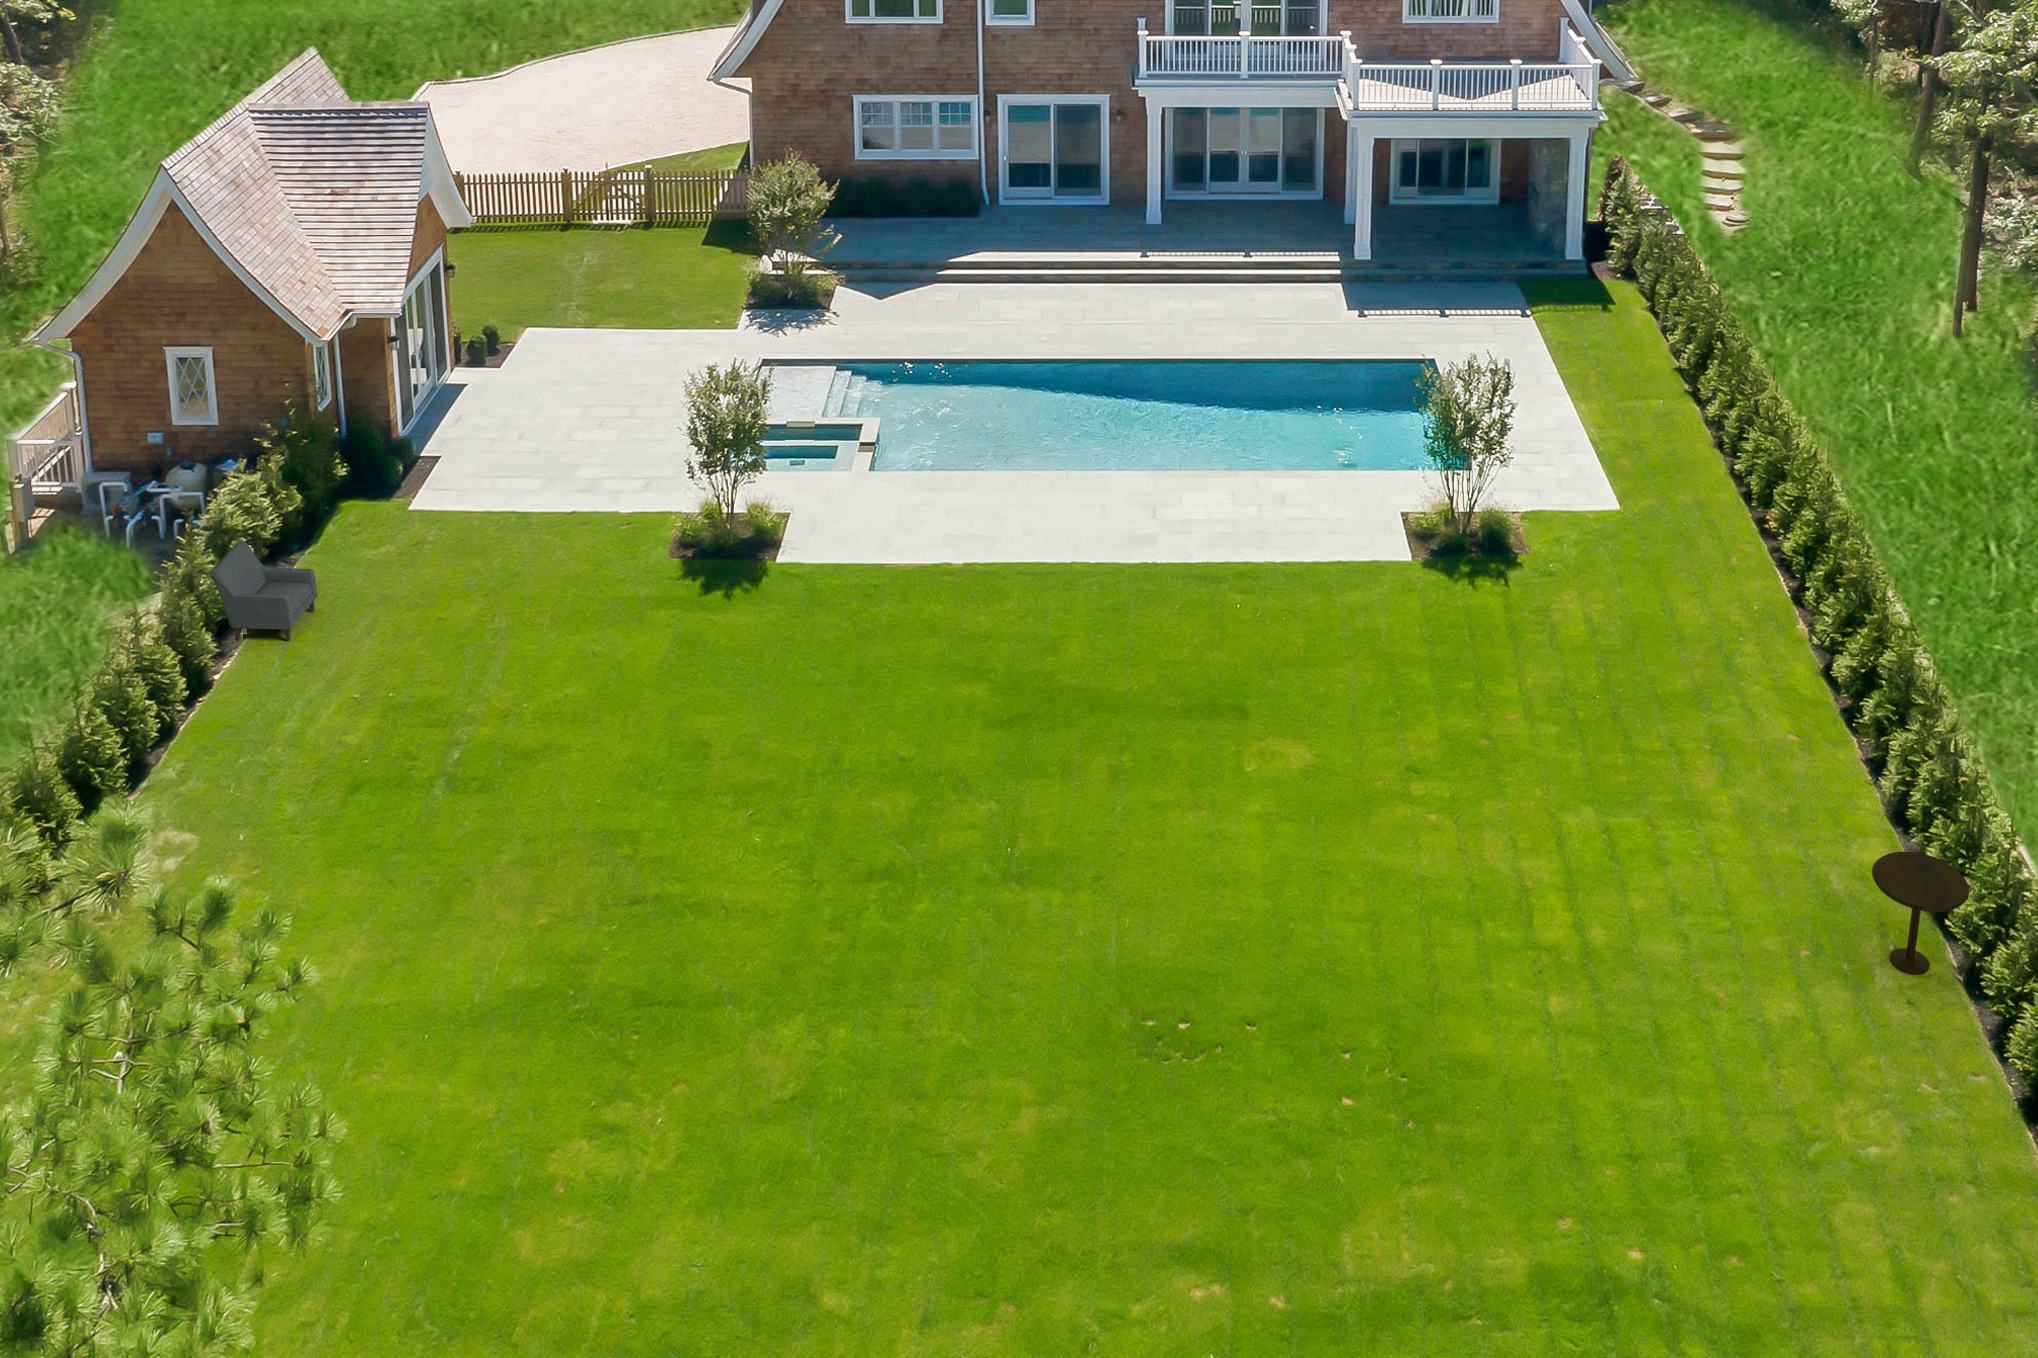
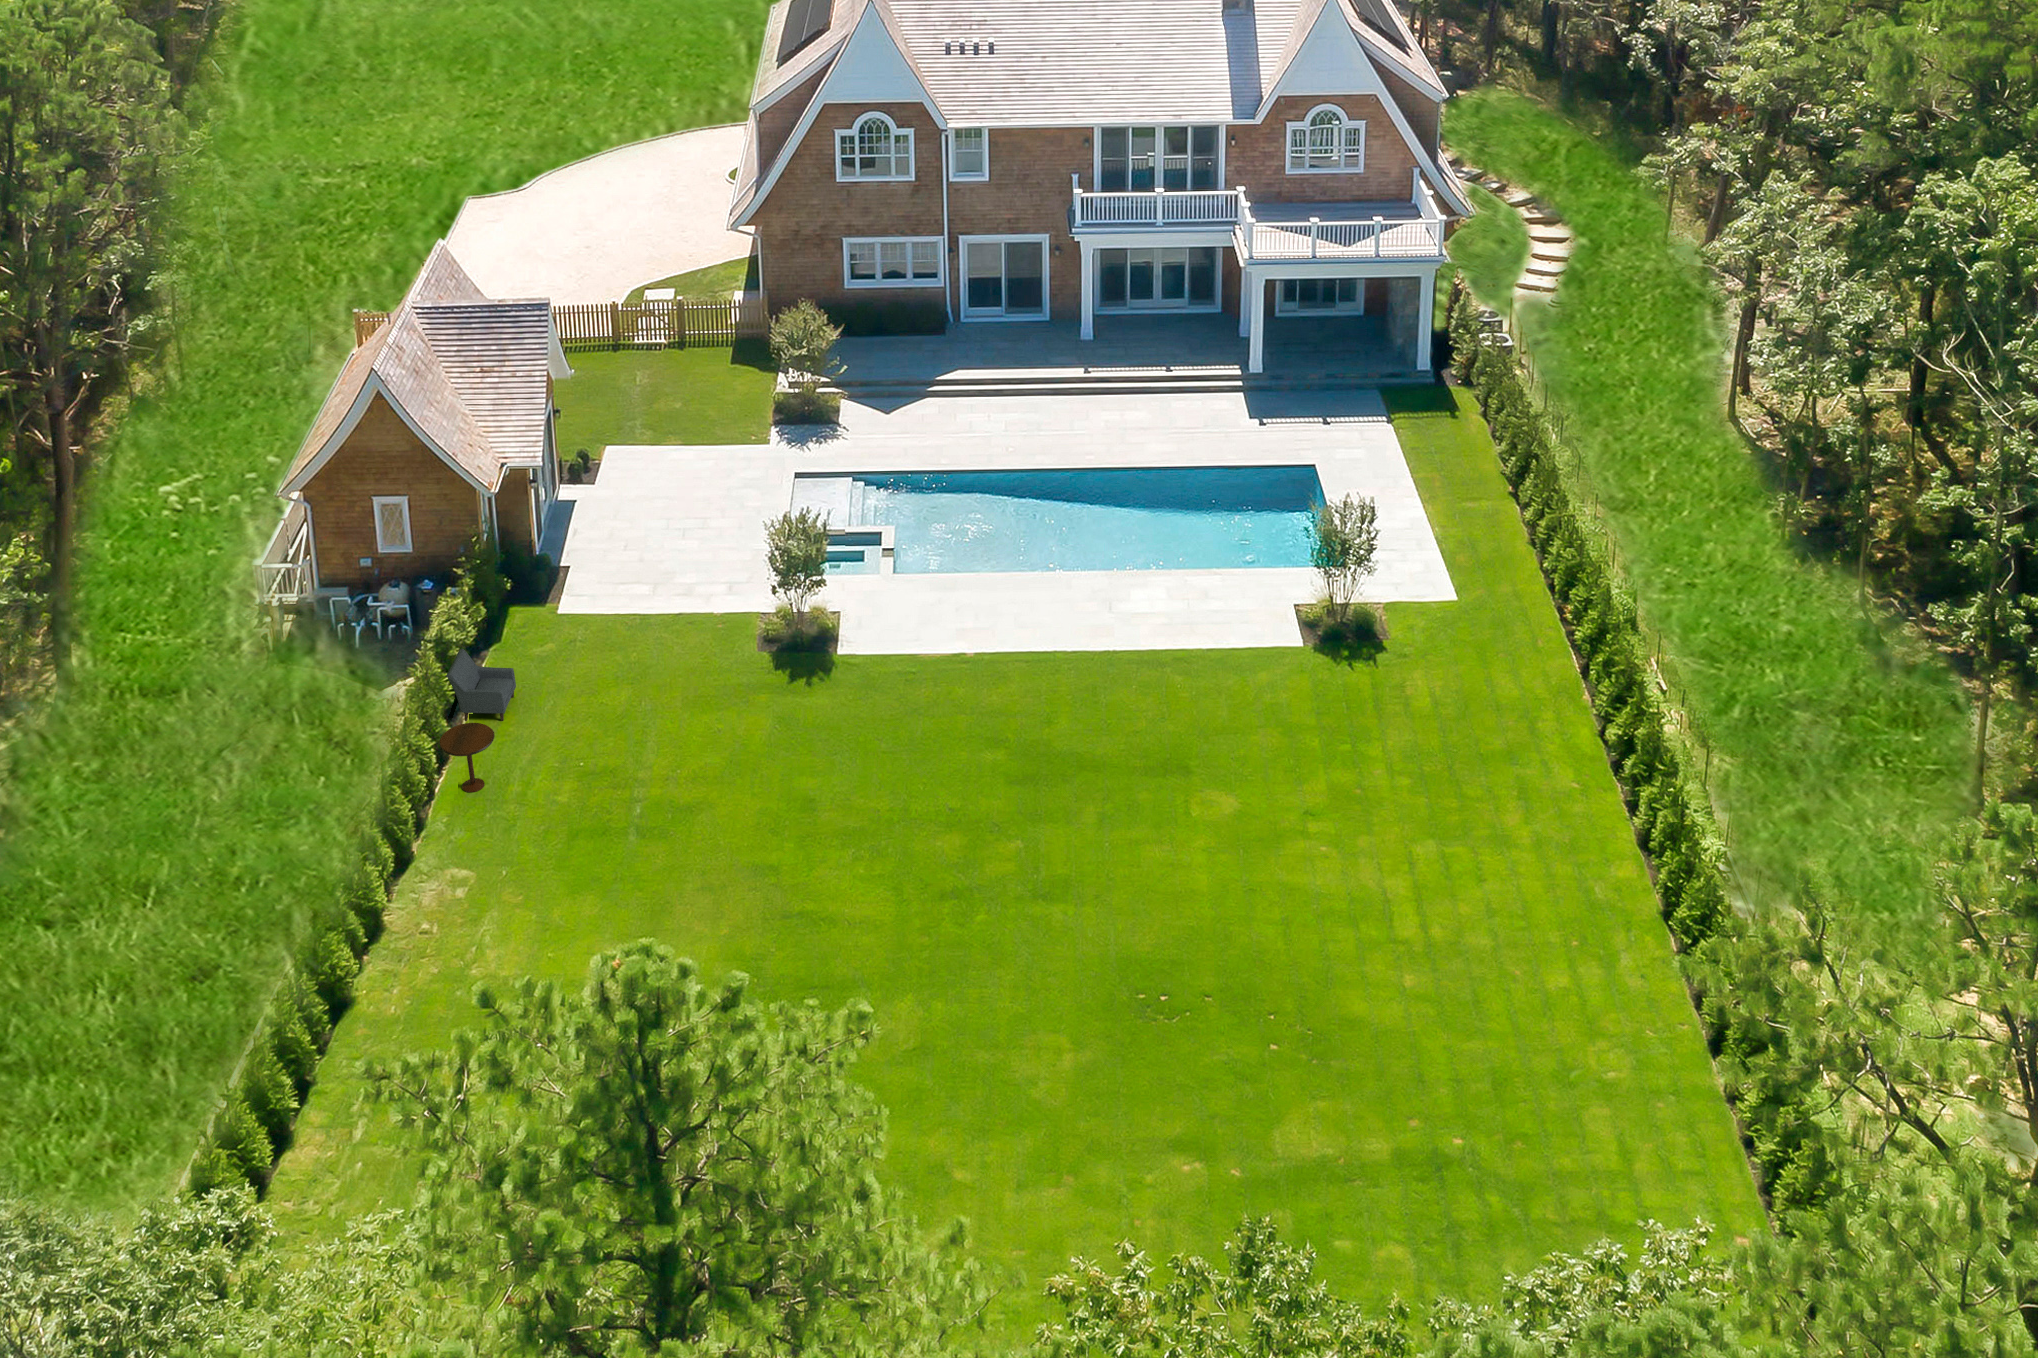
pedestal table: present [1872,851,1969,975] -> present [439,723,495,793]

